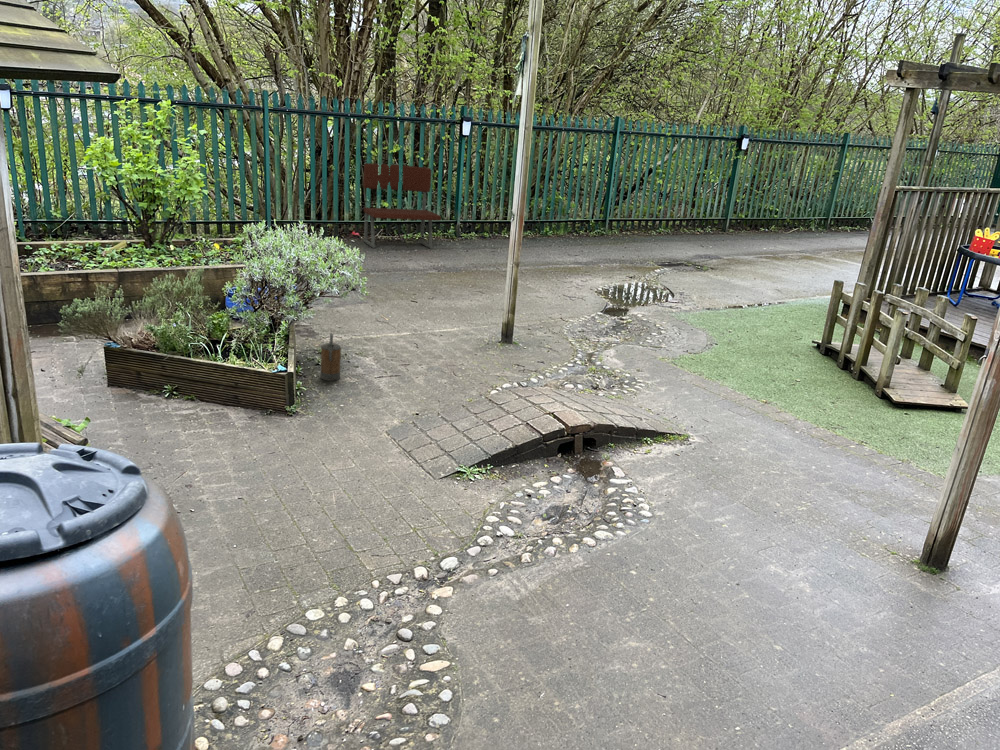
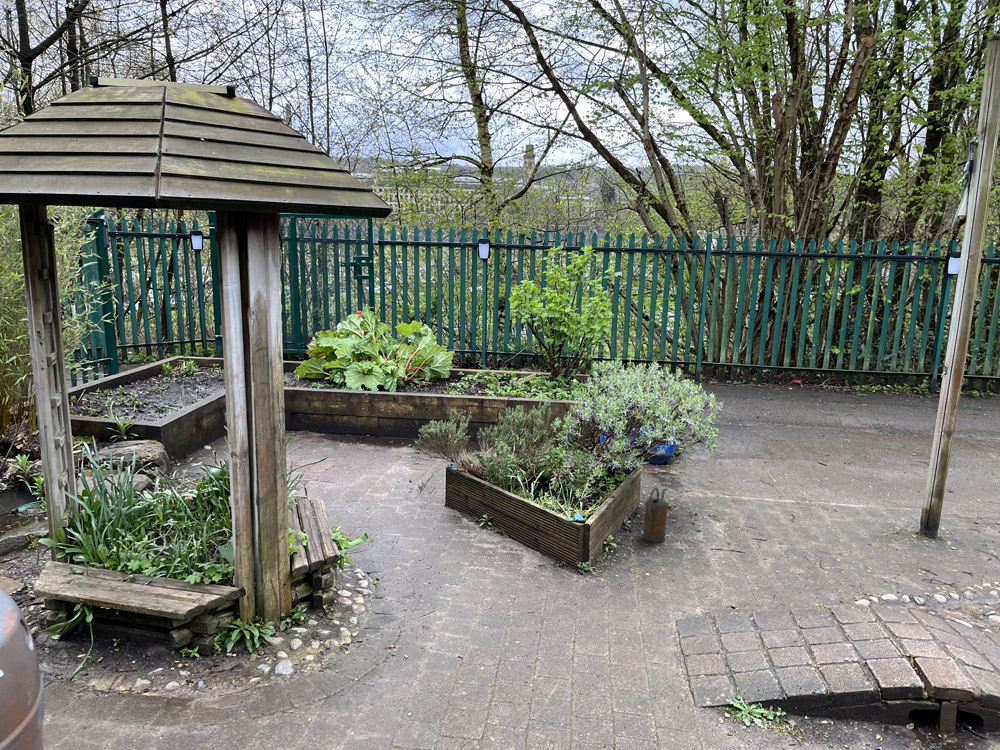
bench: present [363,163,441,249] -> none [804,305,904,404]

